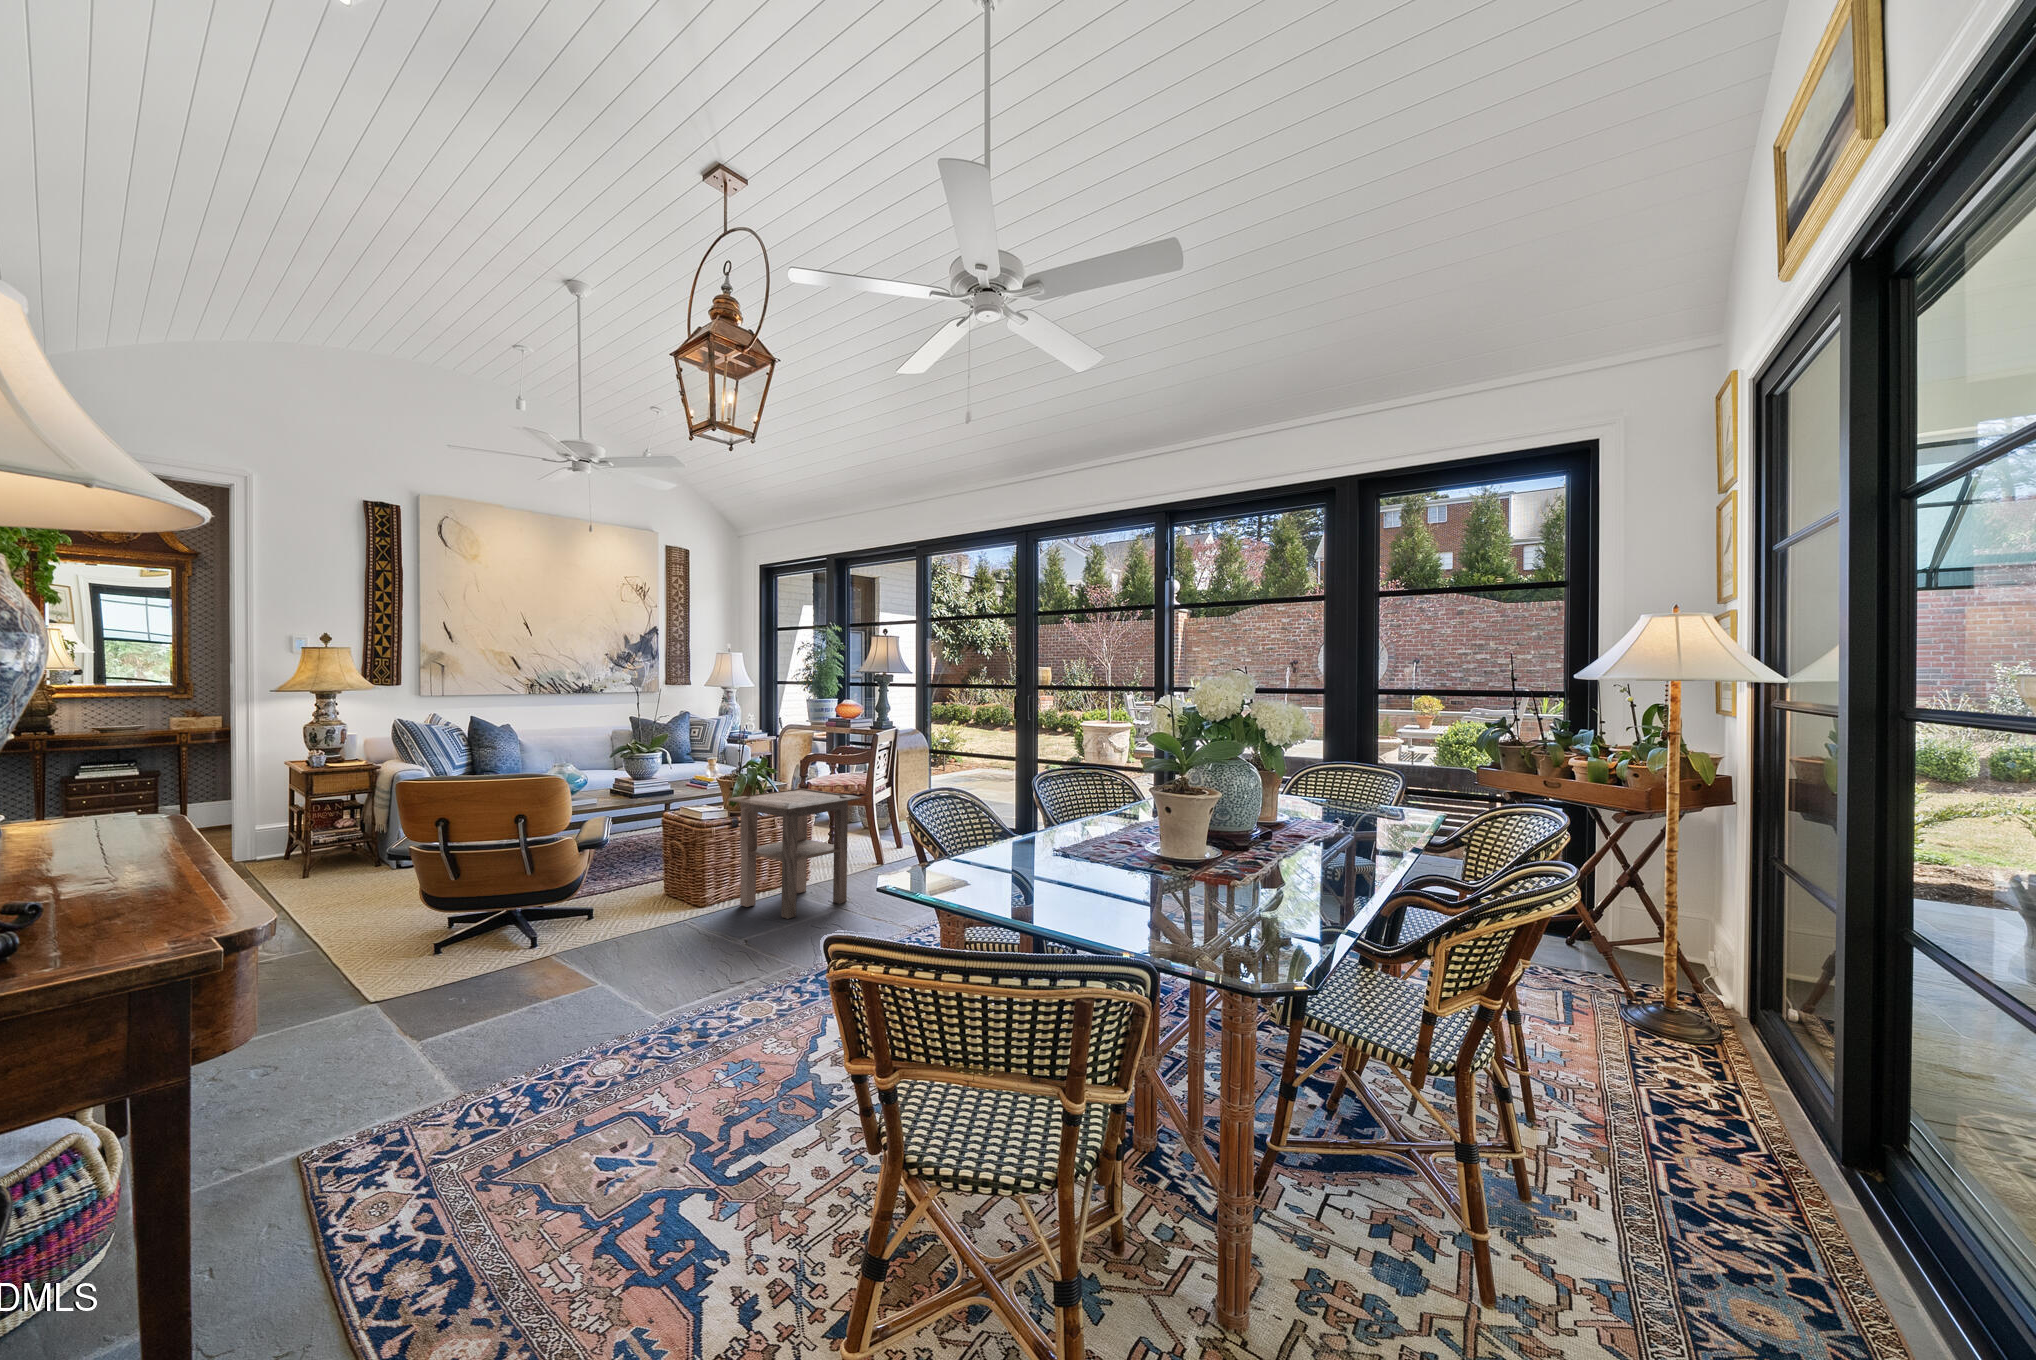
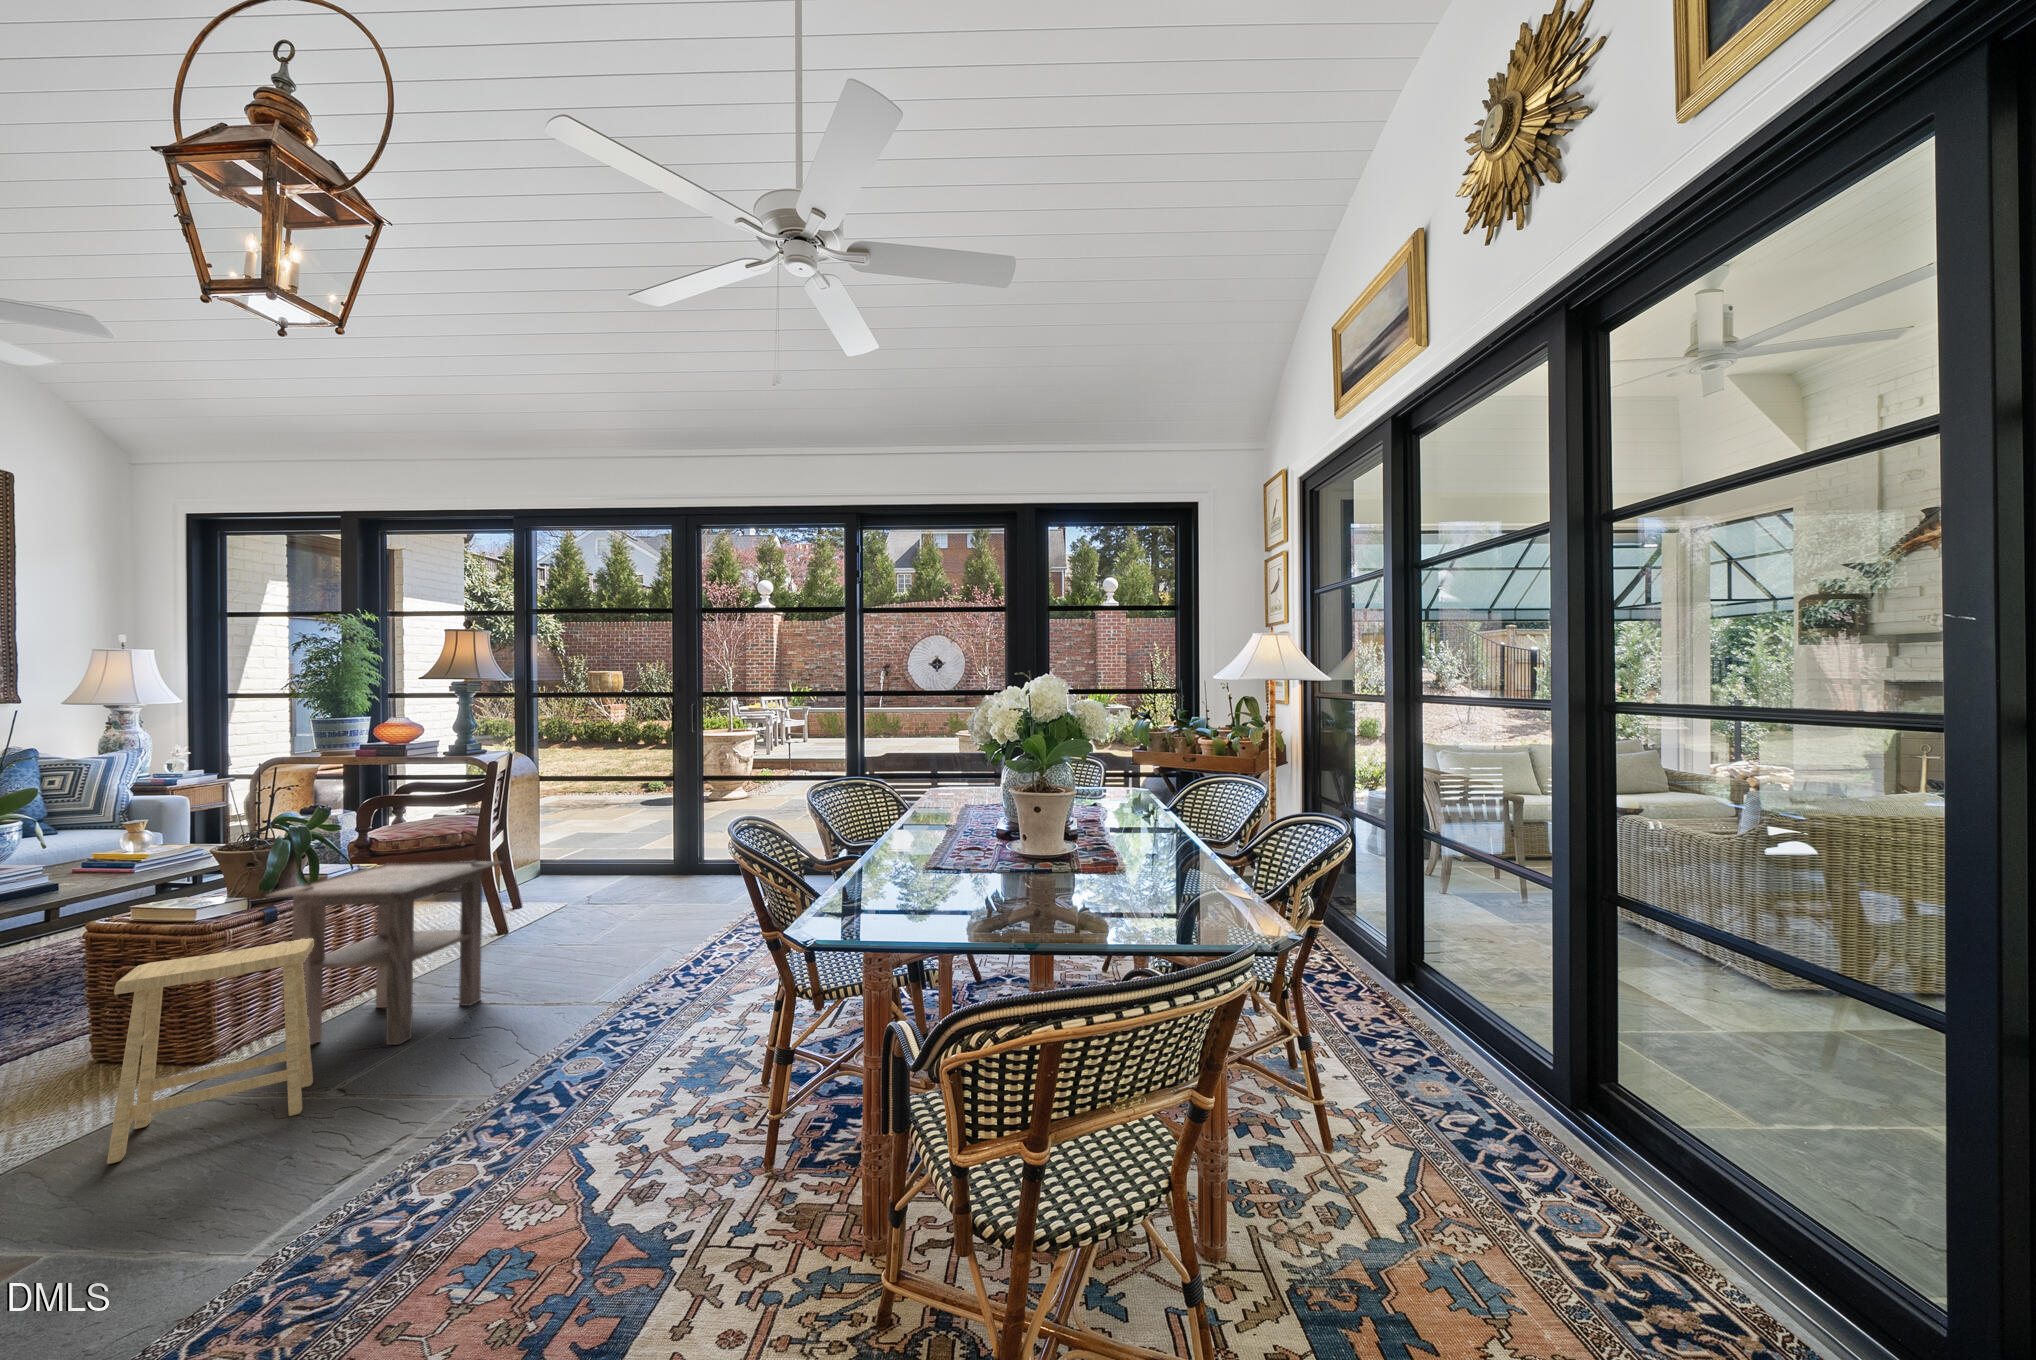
footstool: none [638,831,737,946] -> present [107,938,314,1164]

